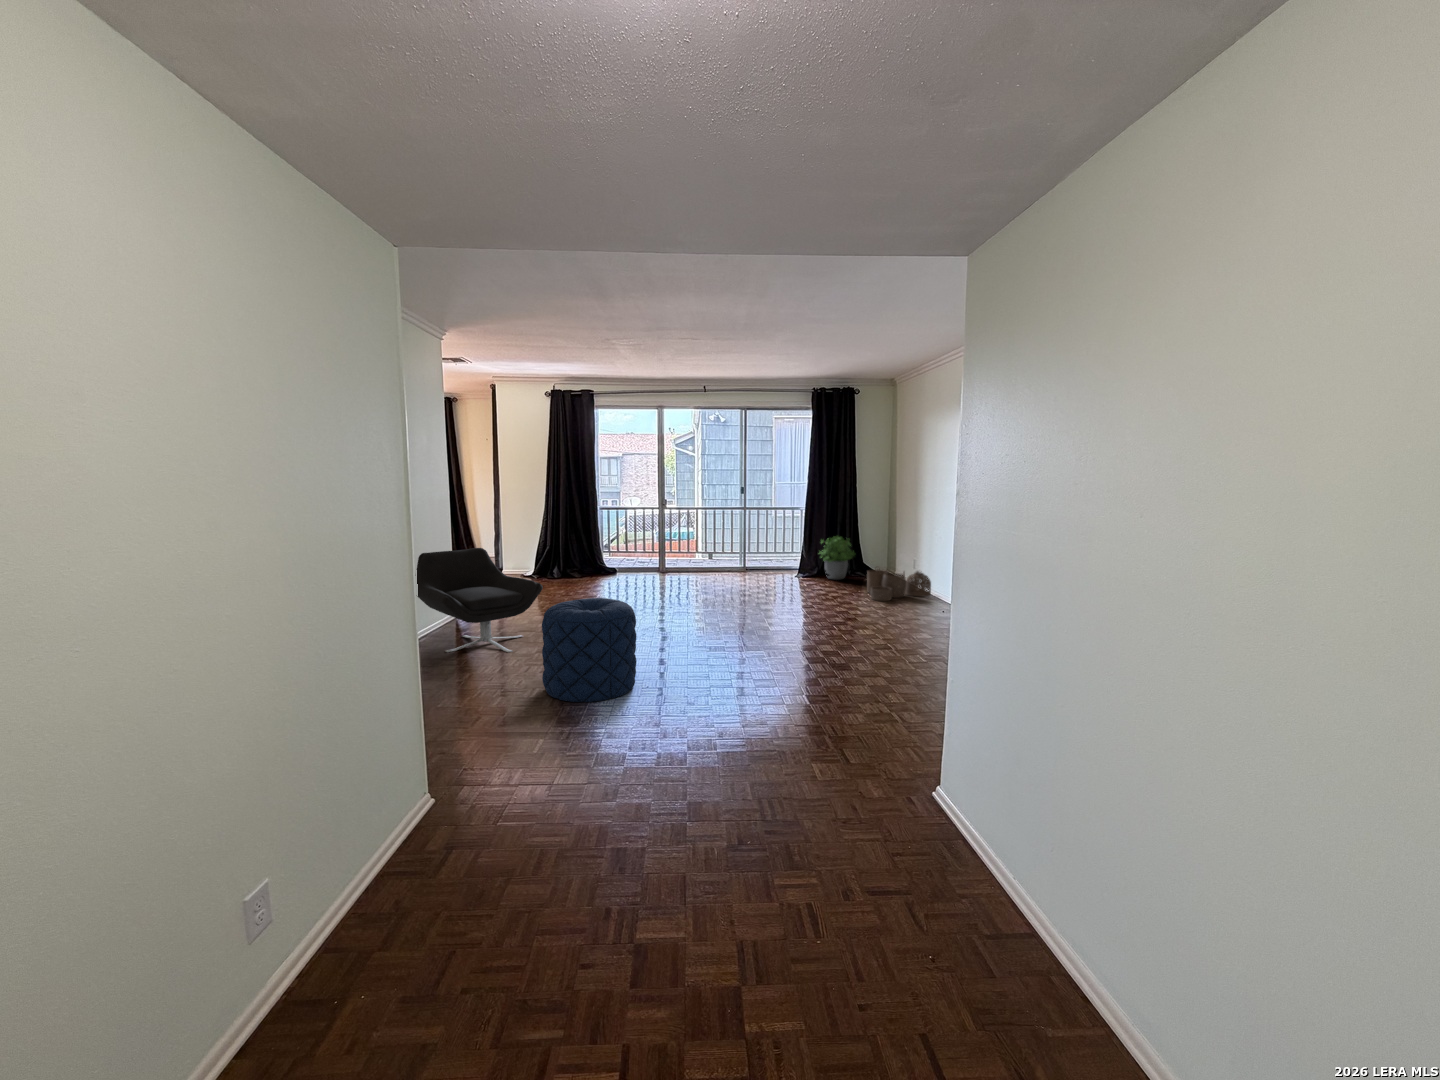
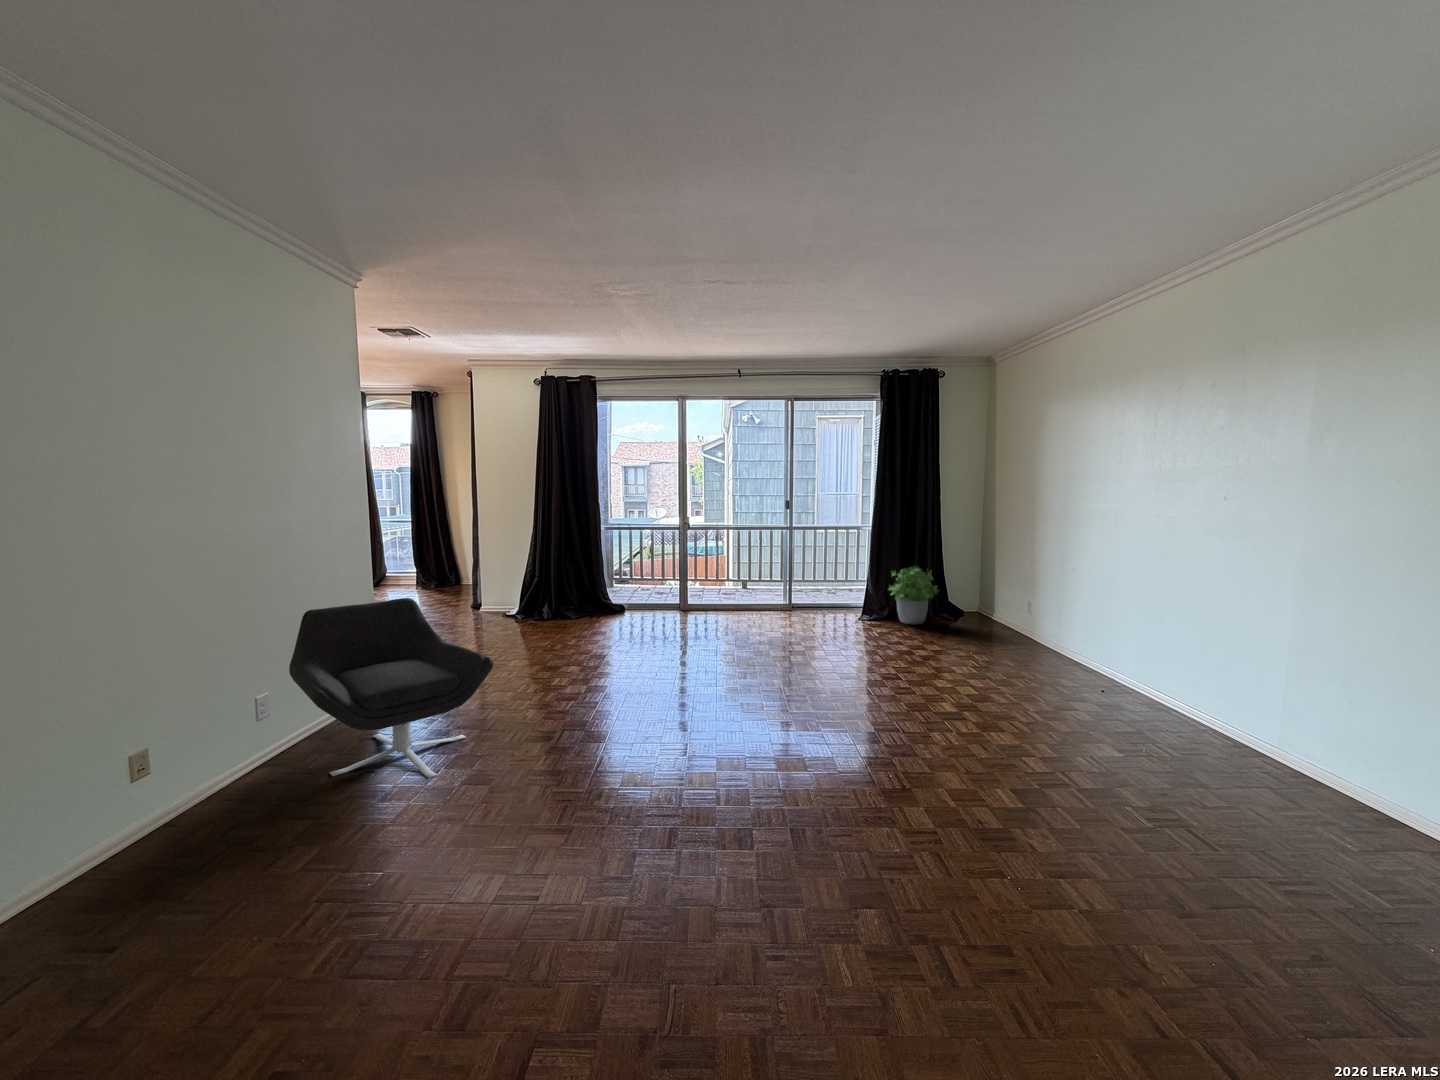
woven basket: present [867,569,931,601] -> none [964,612,1058,666]
pouf: present [542,598,636,702] -> none [444,715,627,946]

